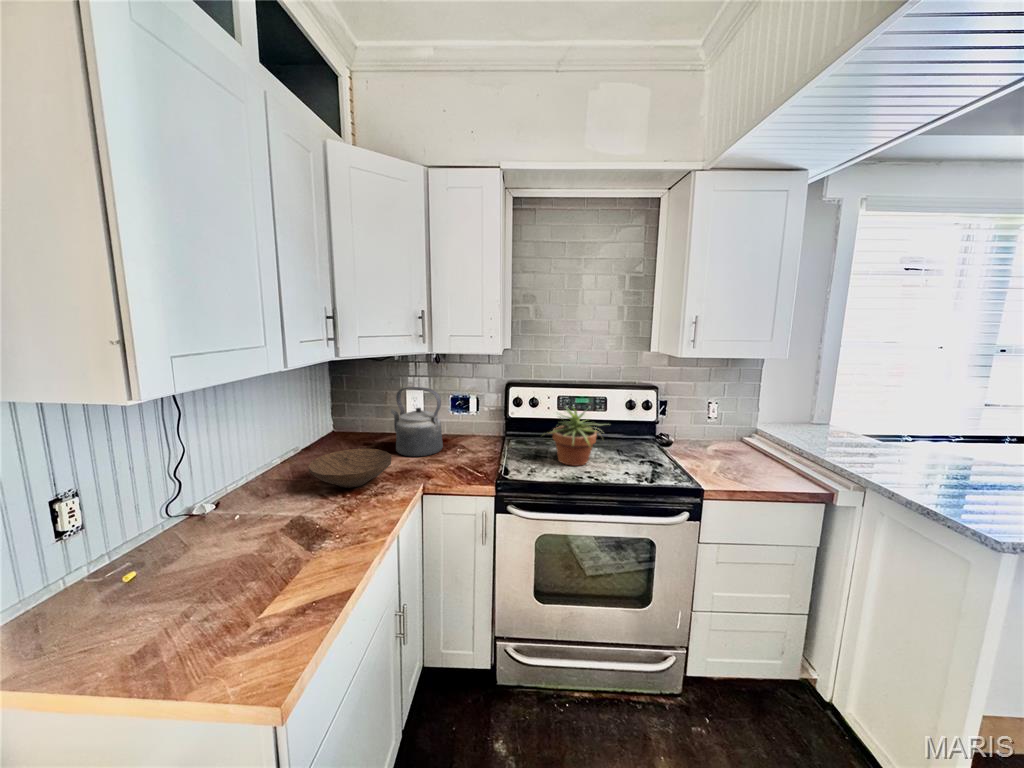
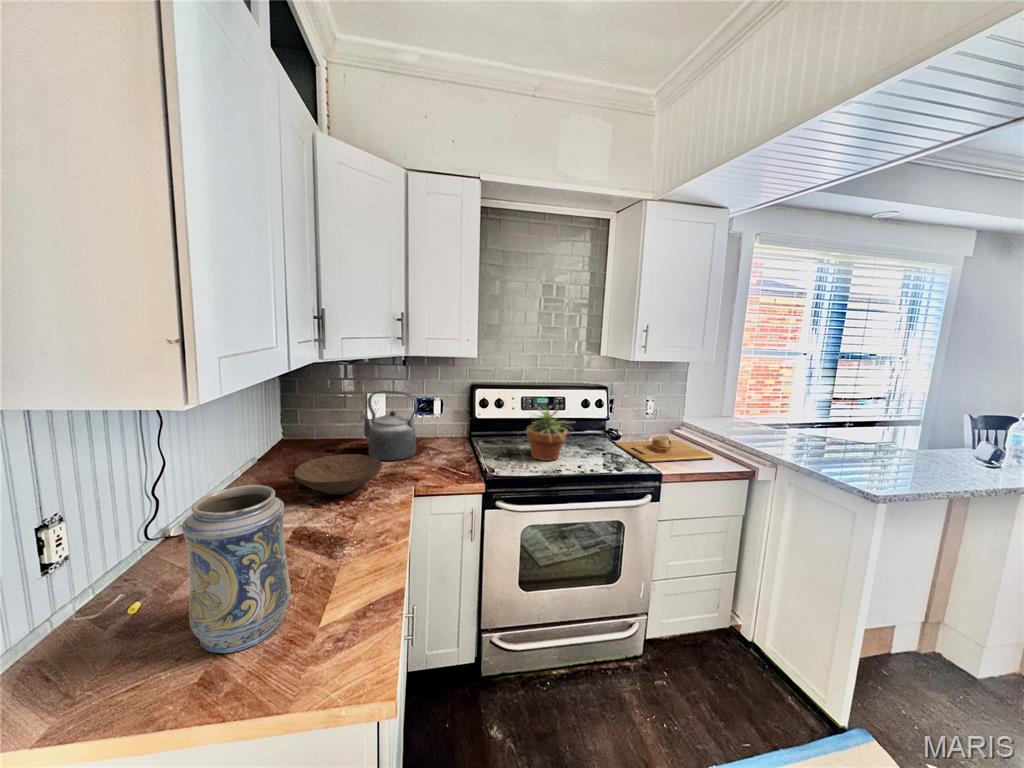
cutting board: none [663,444,783,474] -> present [616,436,714,462]
decorative vase: none [135,476,245,630] -> present [182,485,291,653]

